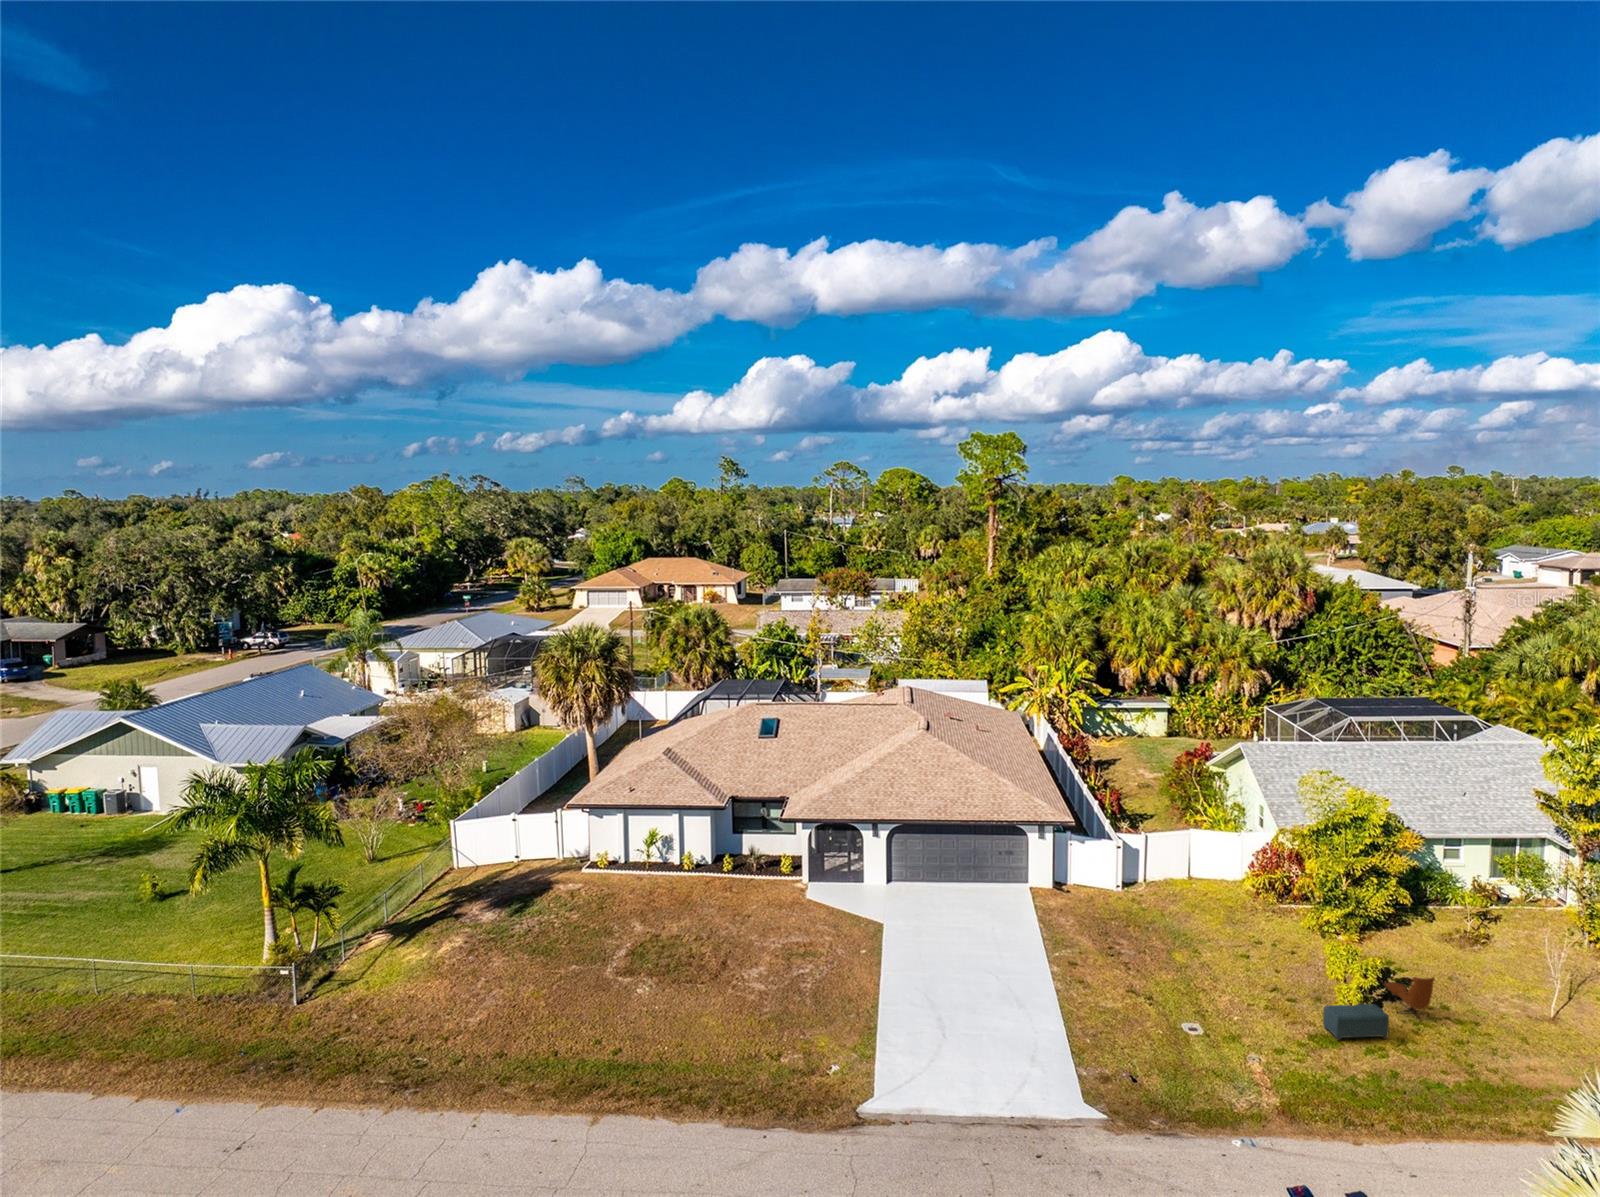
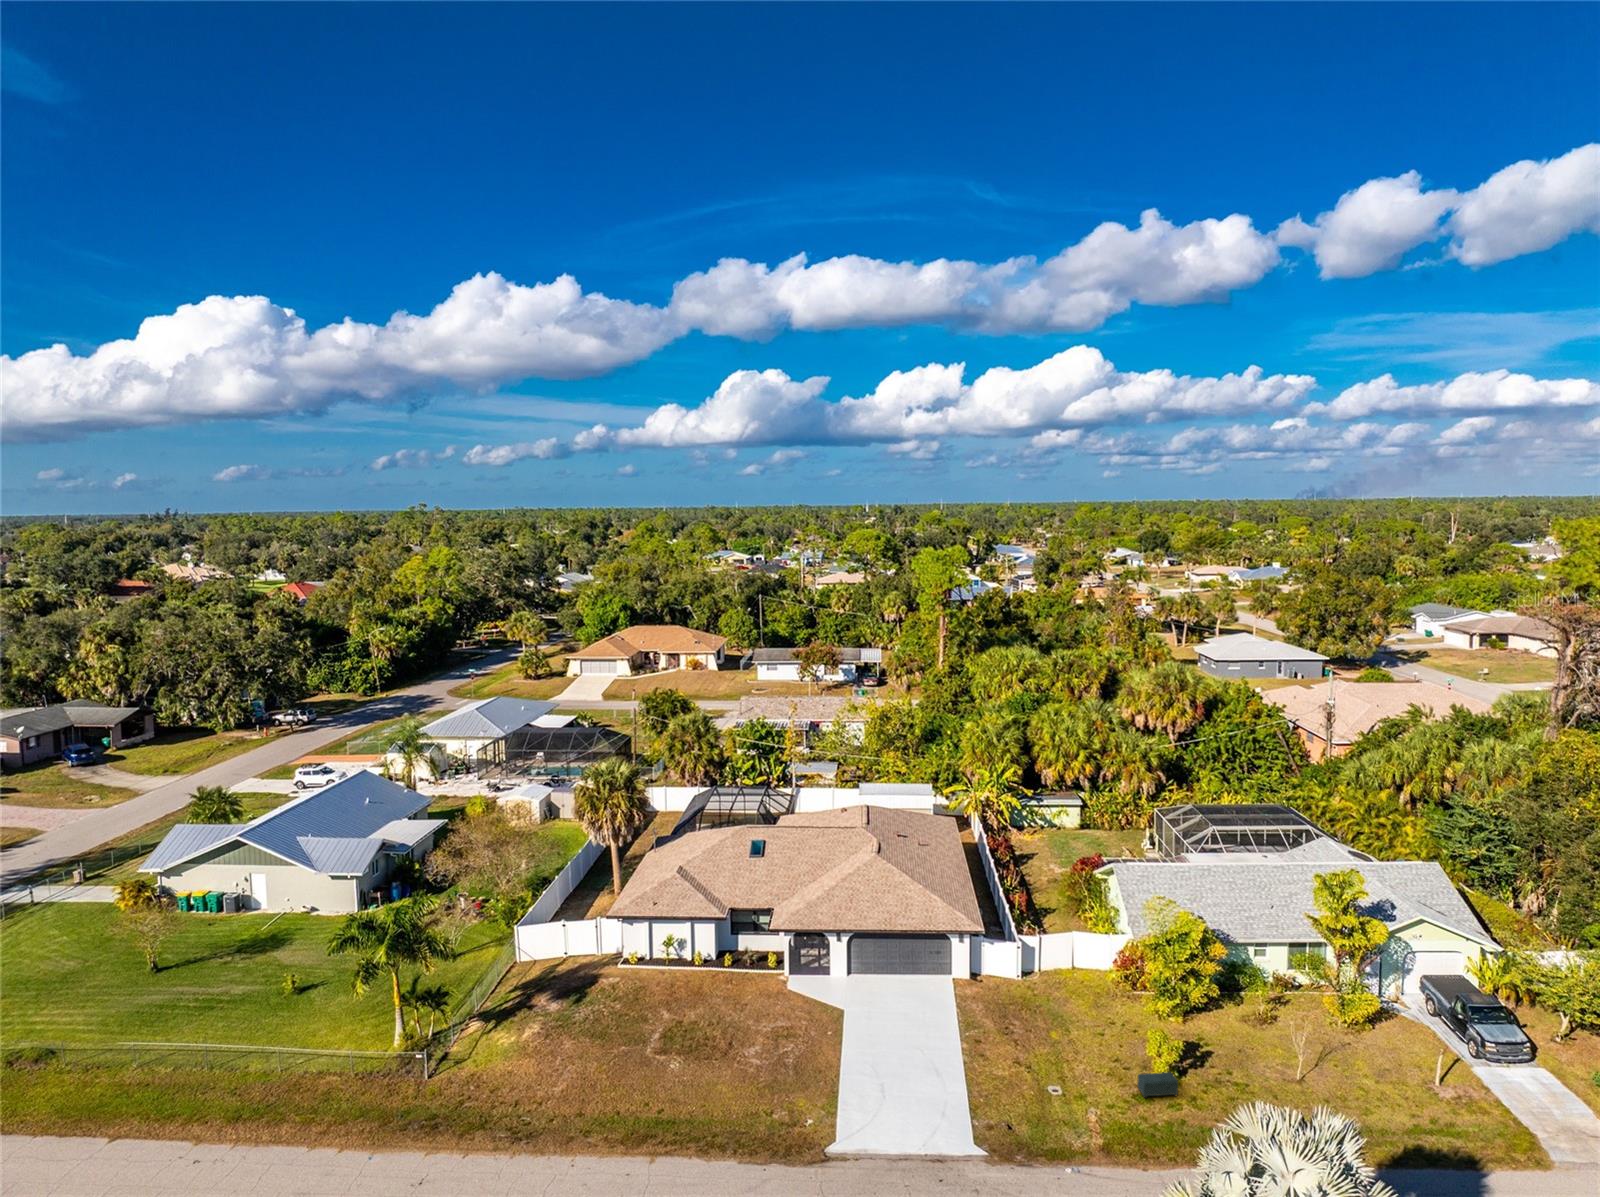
lounge chair: present [1384,977,1435,1016] -> none [1185,1053,1212,1083]

